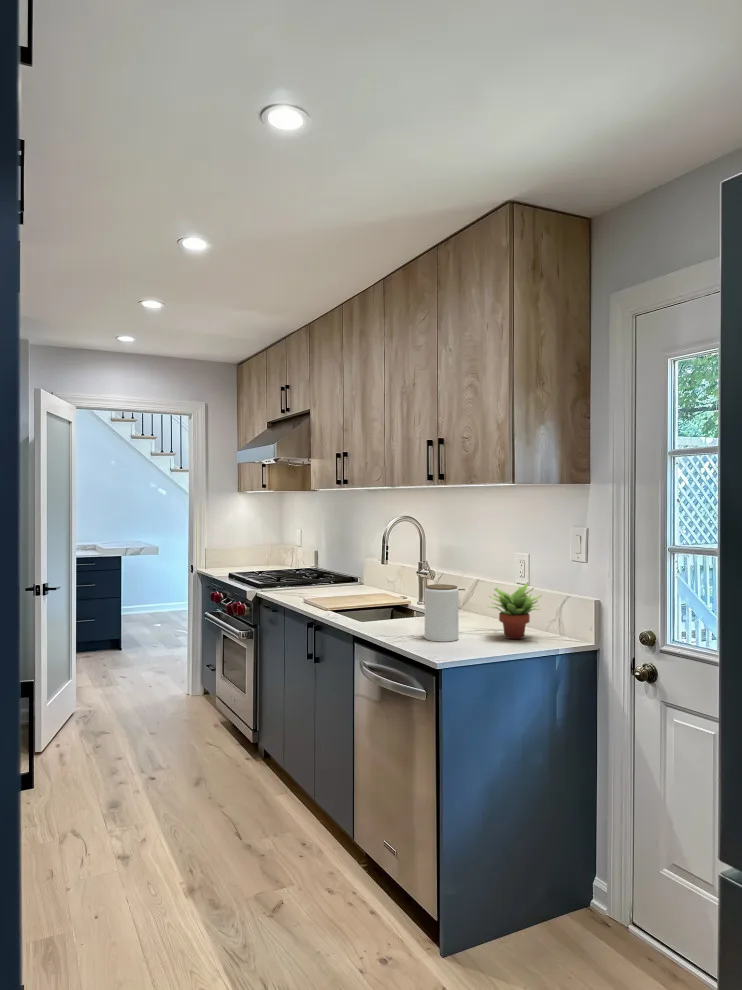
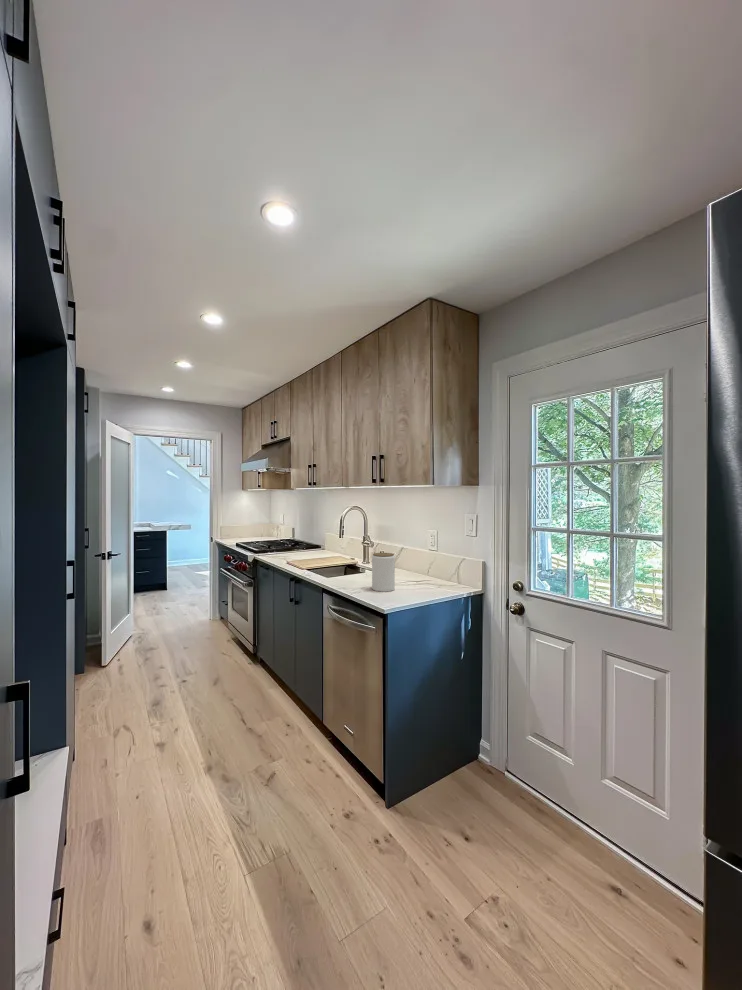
succulent plant: present [491,582,541,639] -> none [413,550,448,588]

